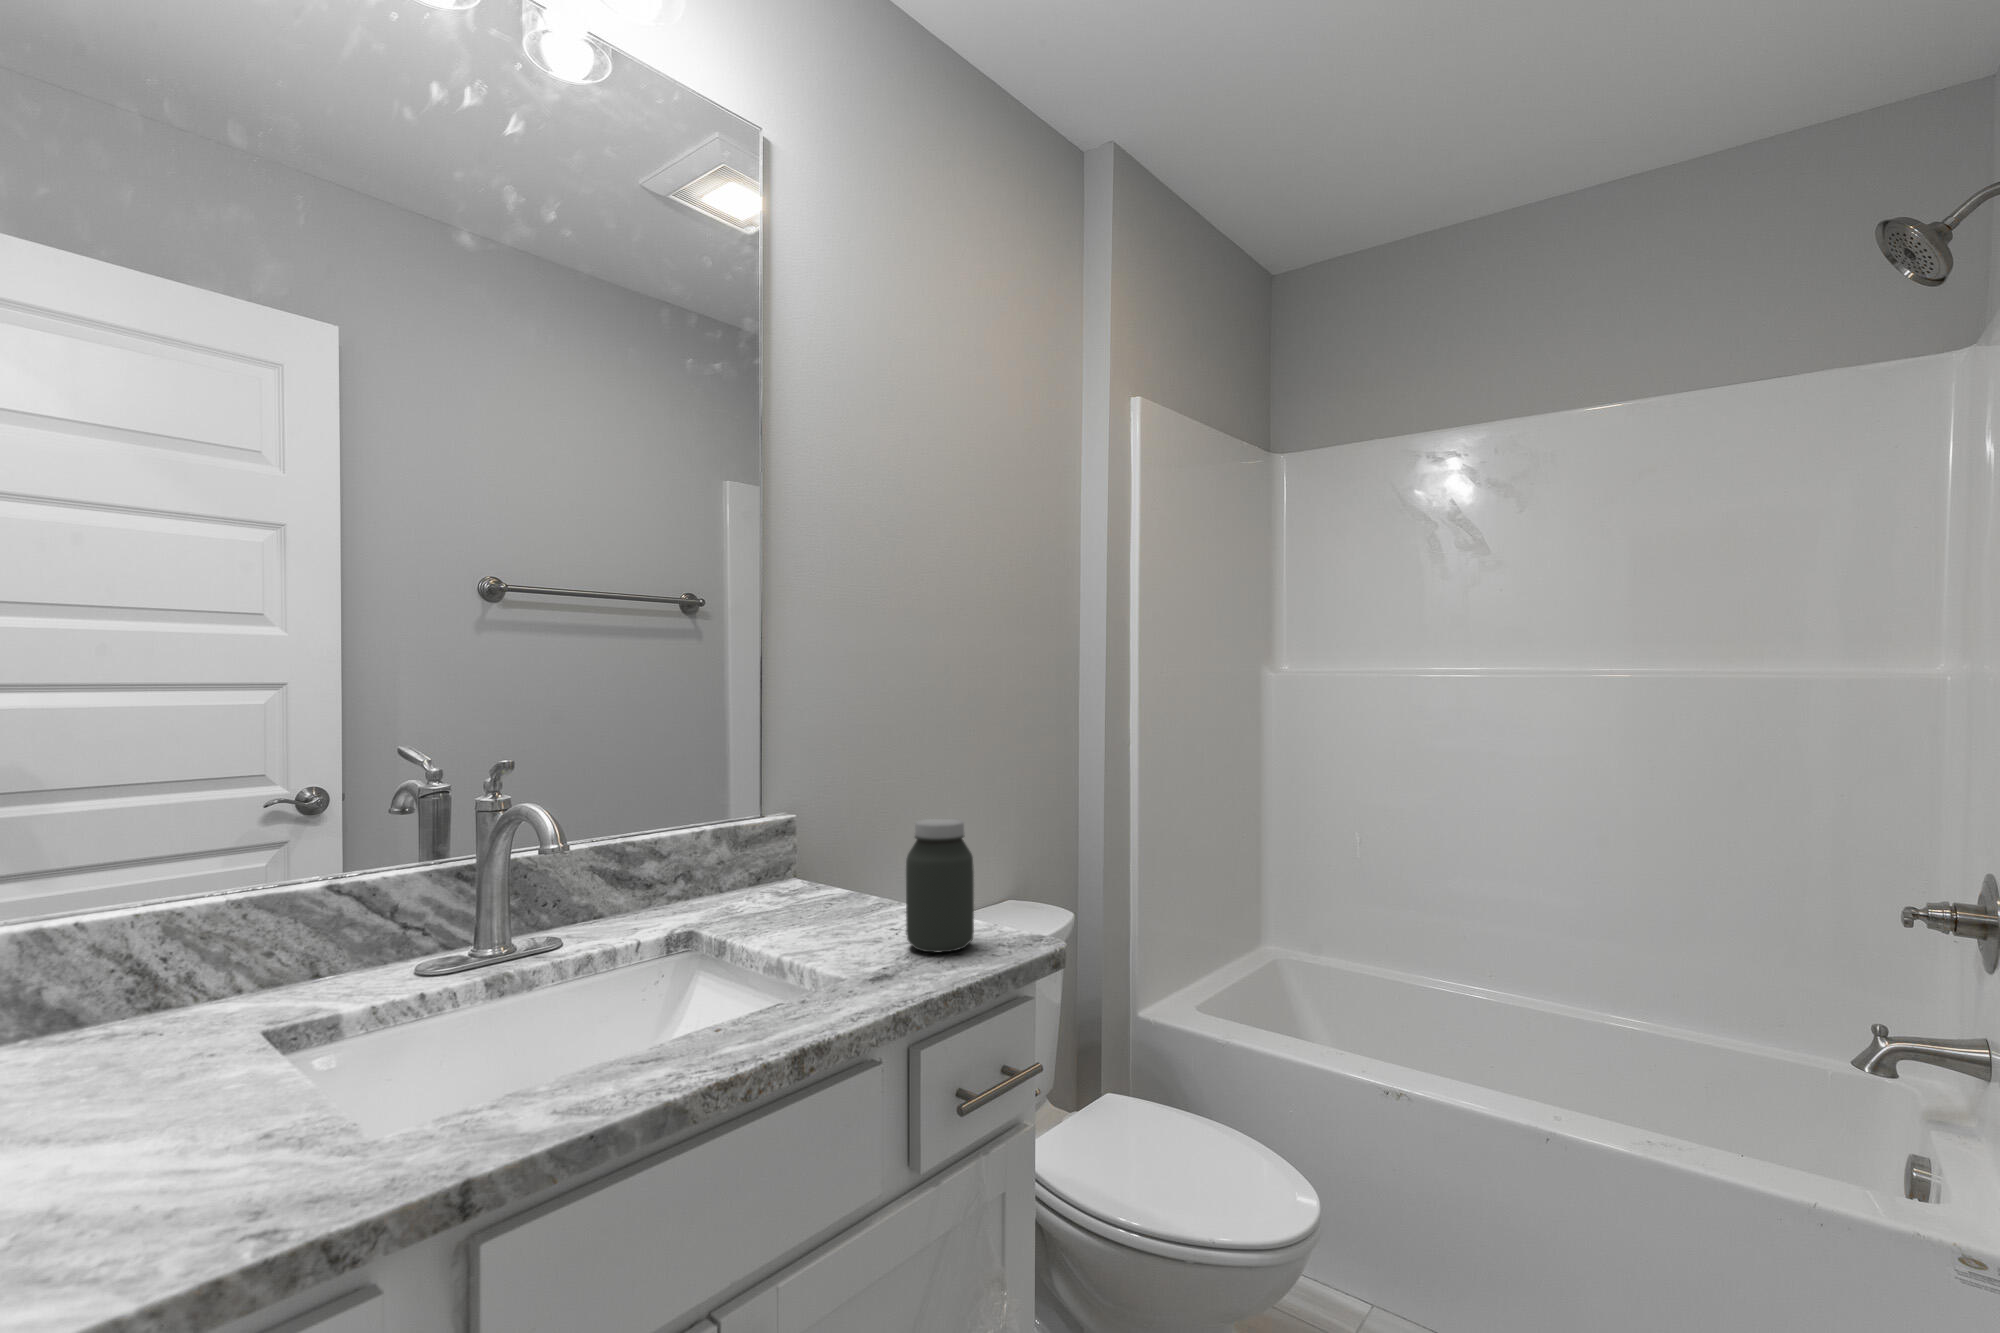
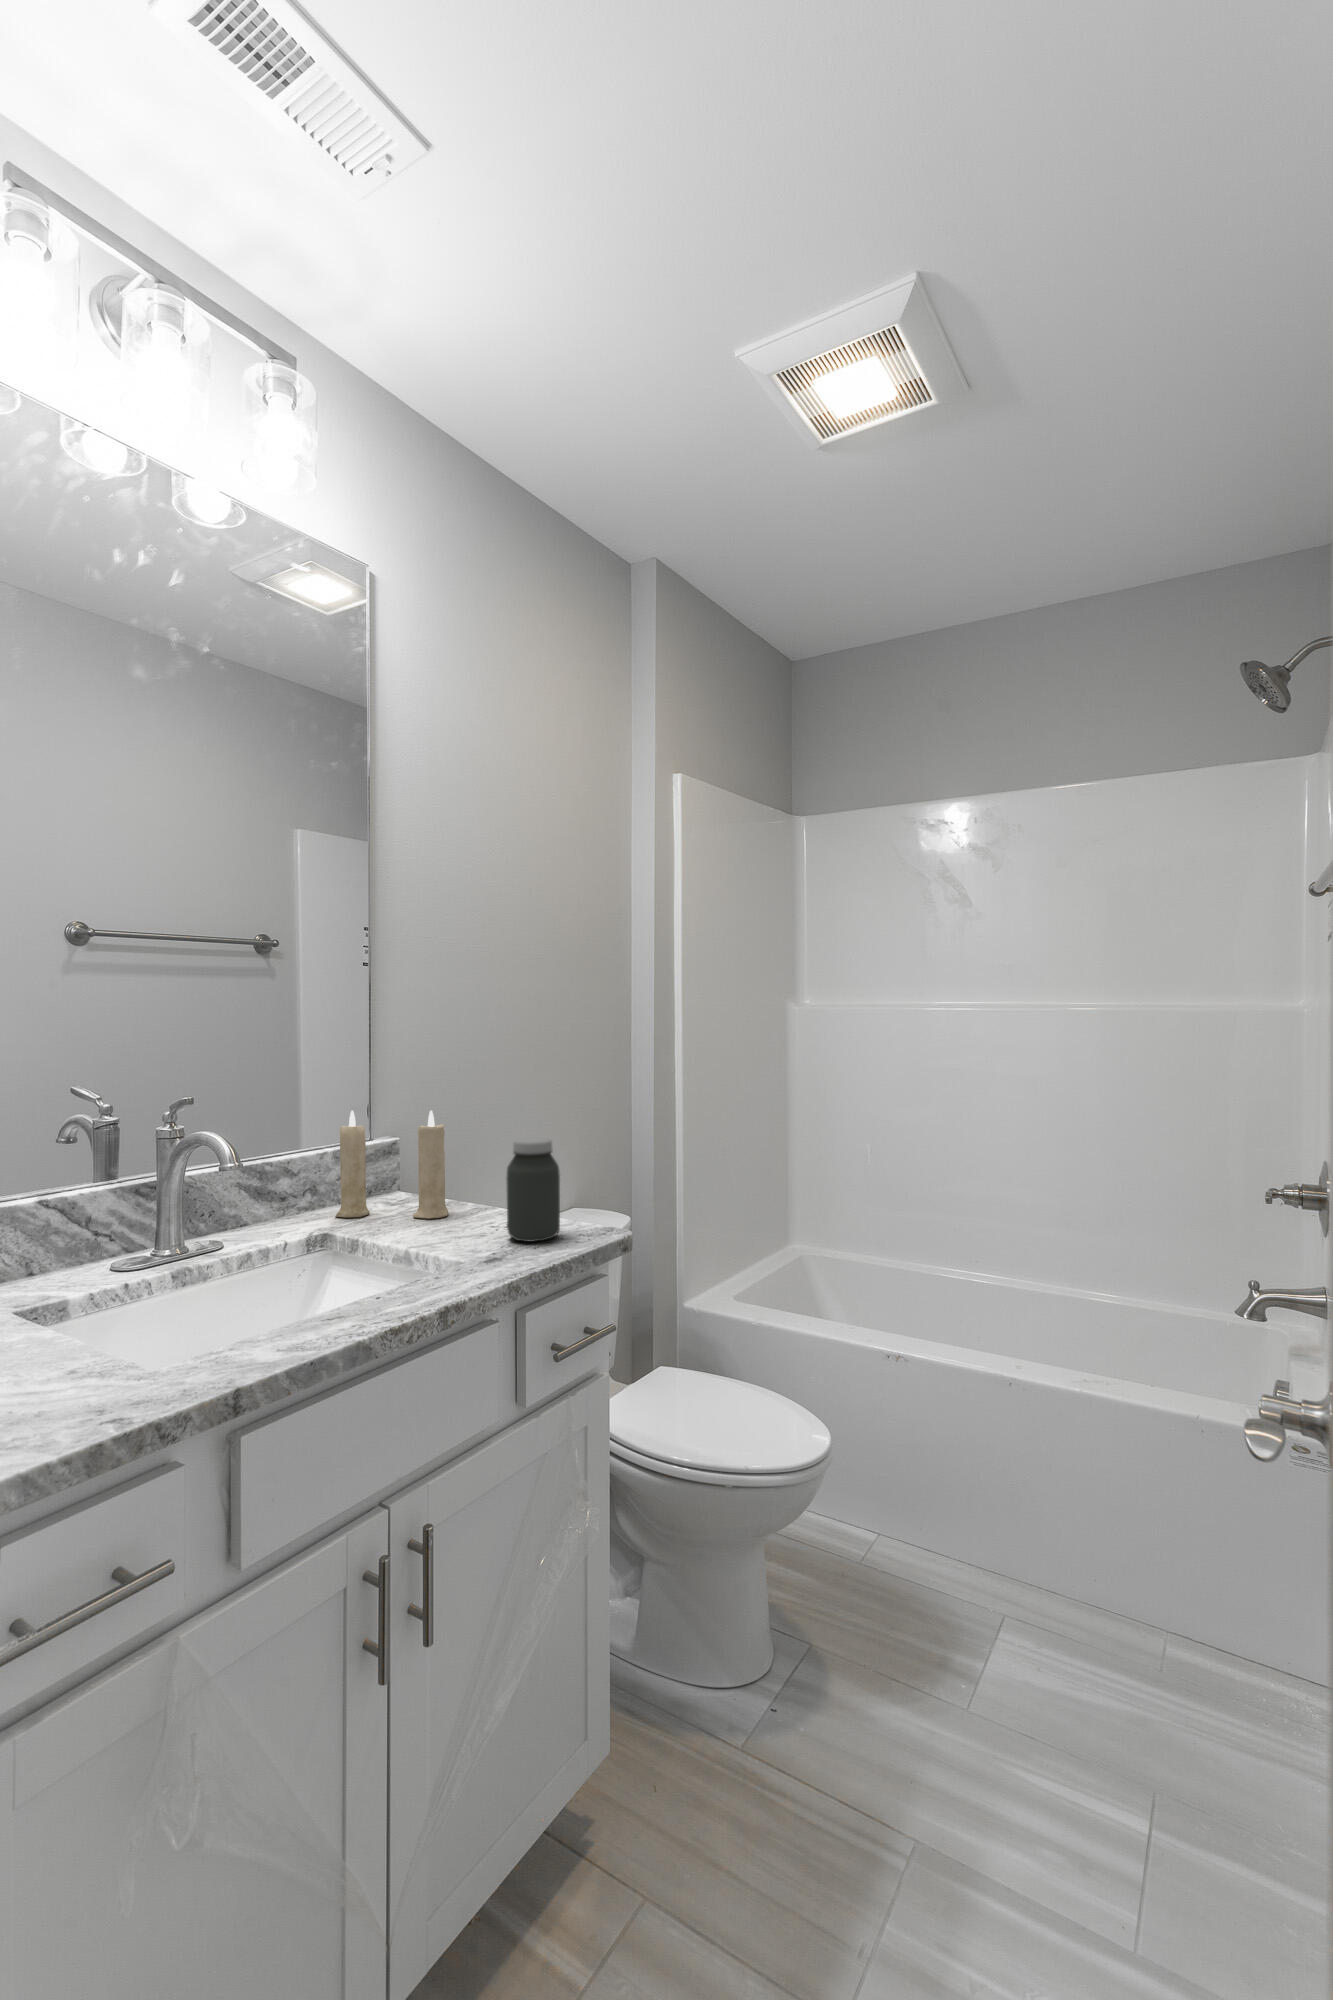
candle: none [708,778,843,916] -> present [336,1110,449,1219]

